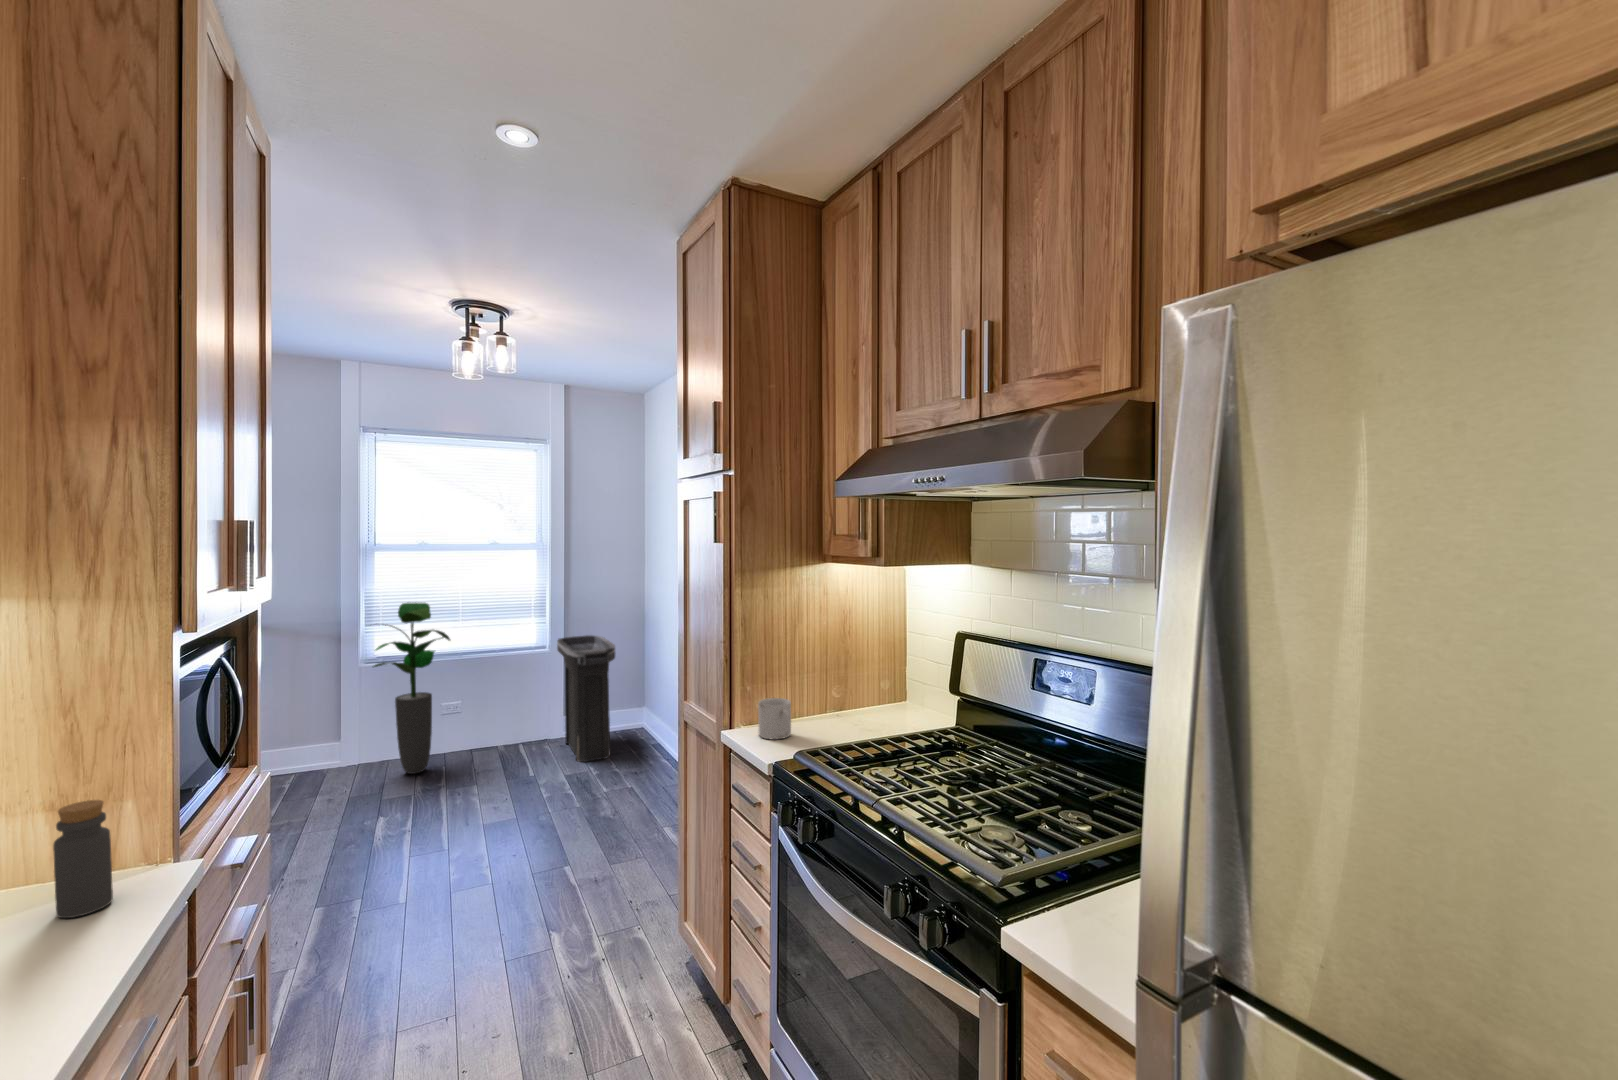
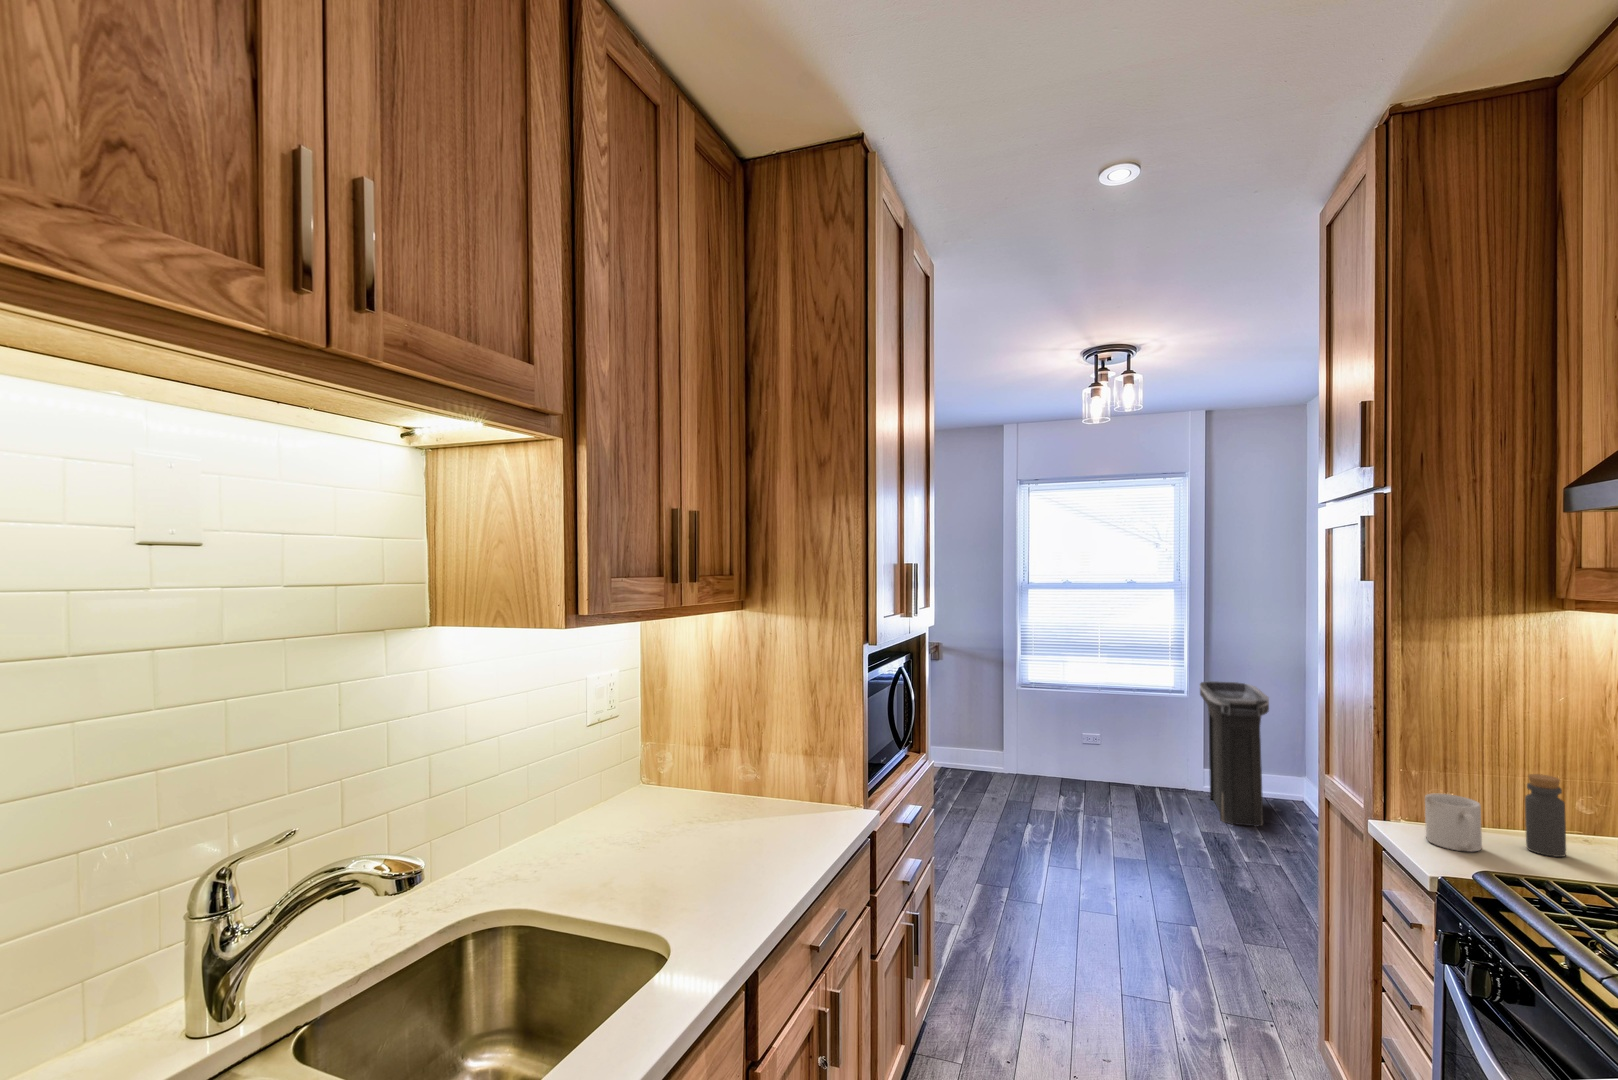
potted plant: present [374,602,450,774] -> none [1017,631,1090,792]
bottle: present [53,800,113,918] -> present [1525,774,1566,857]

